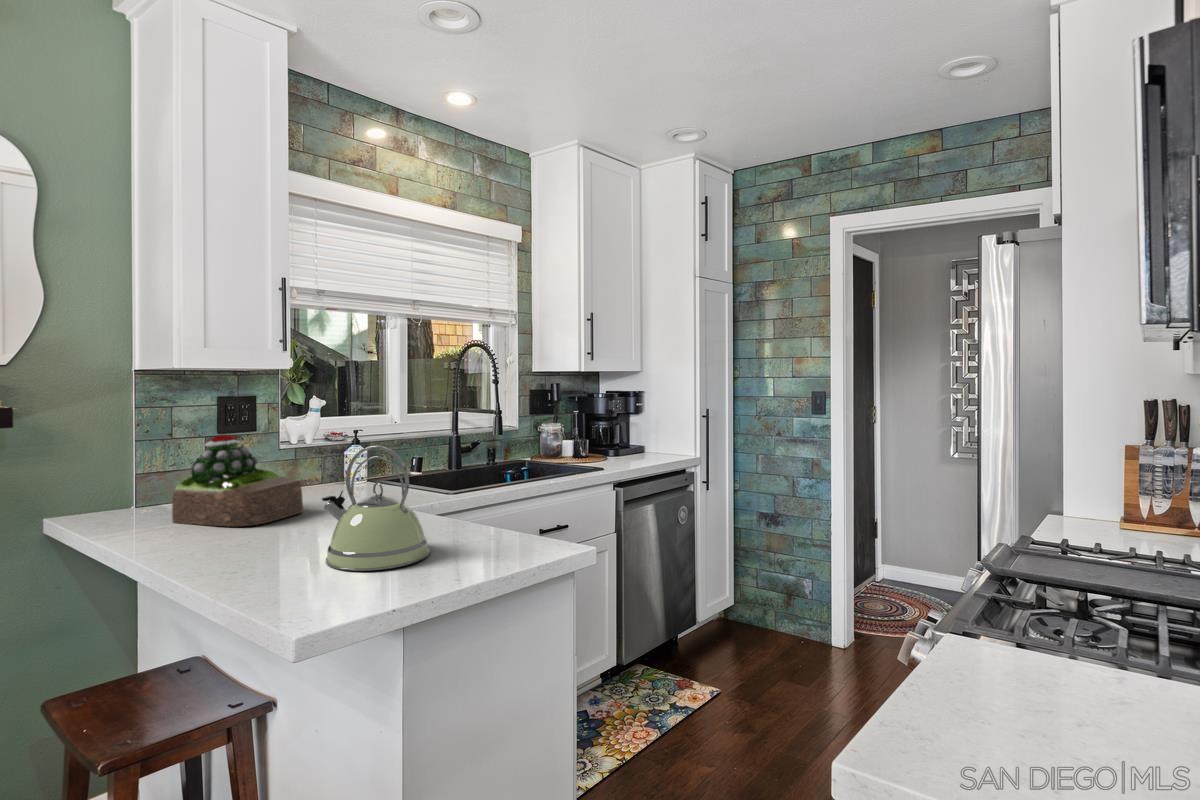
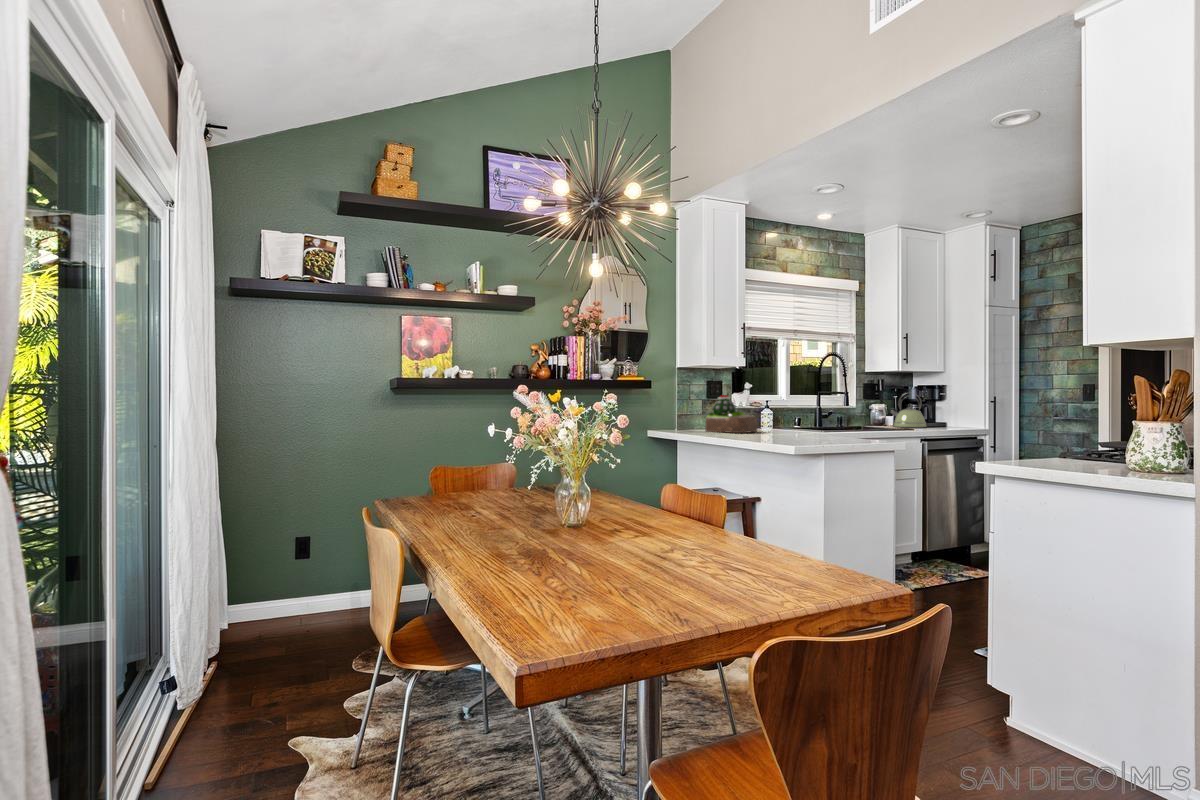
kettle: present [322,446,429,571] -> present [891,396,926,428]

